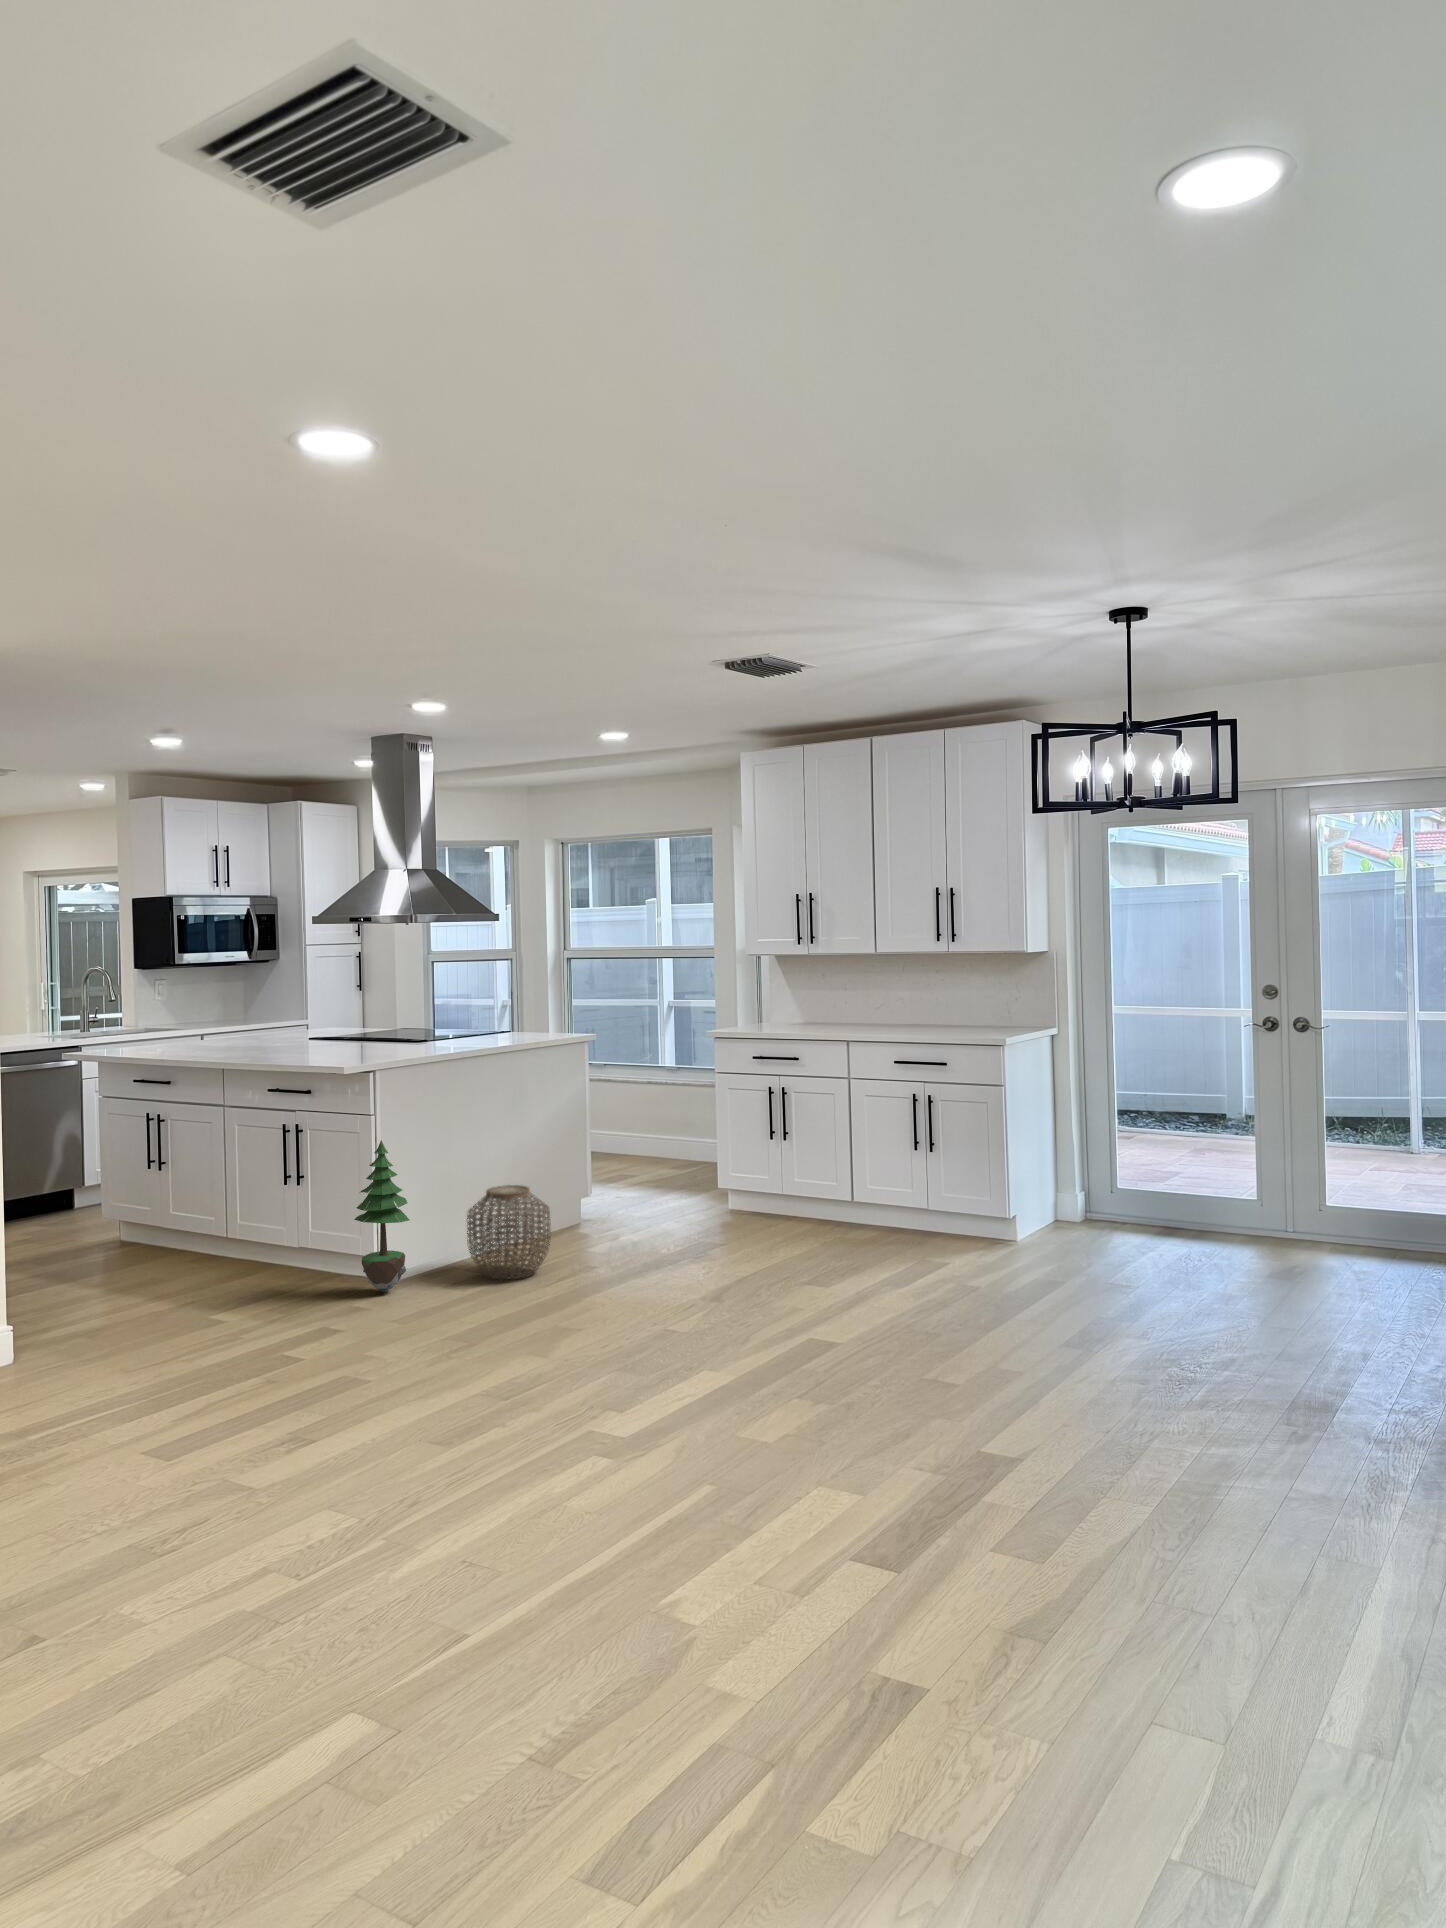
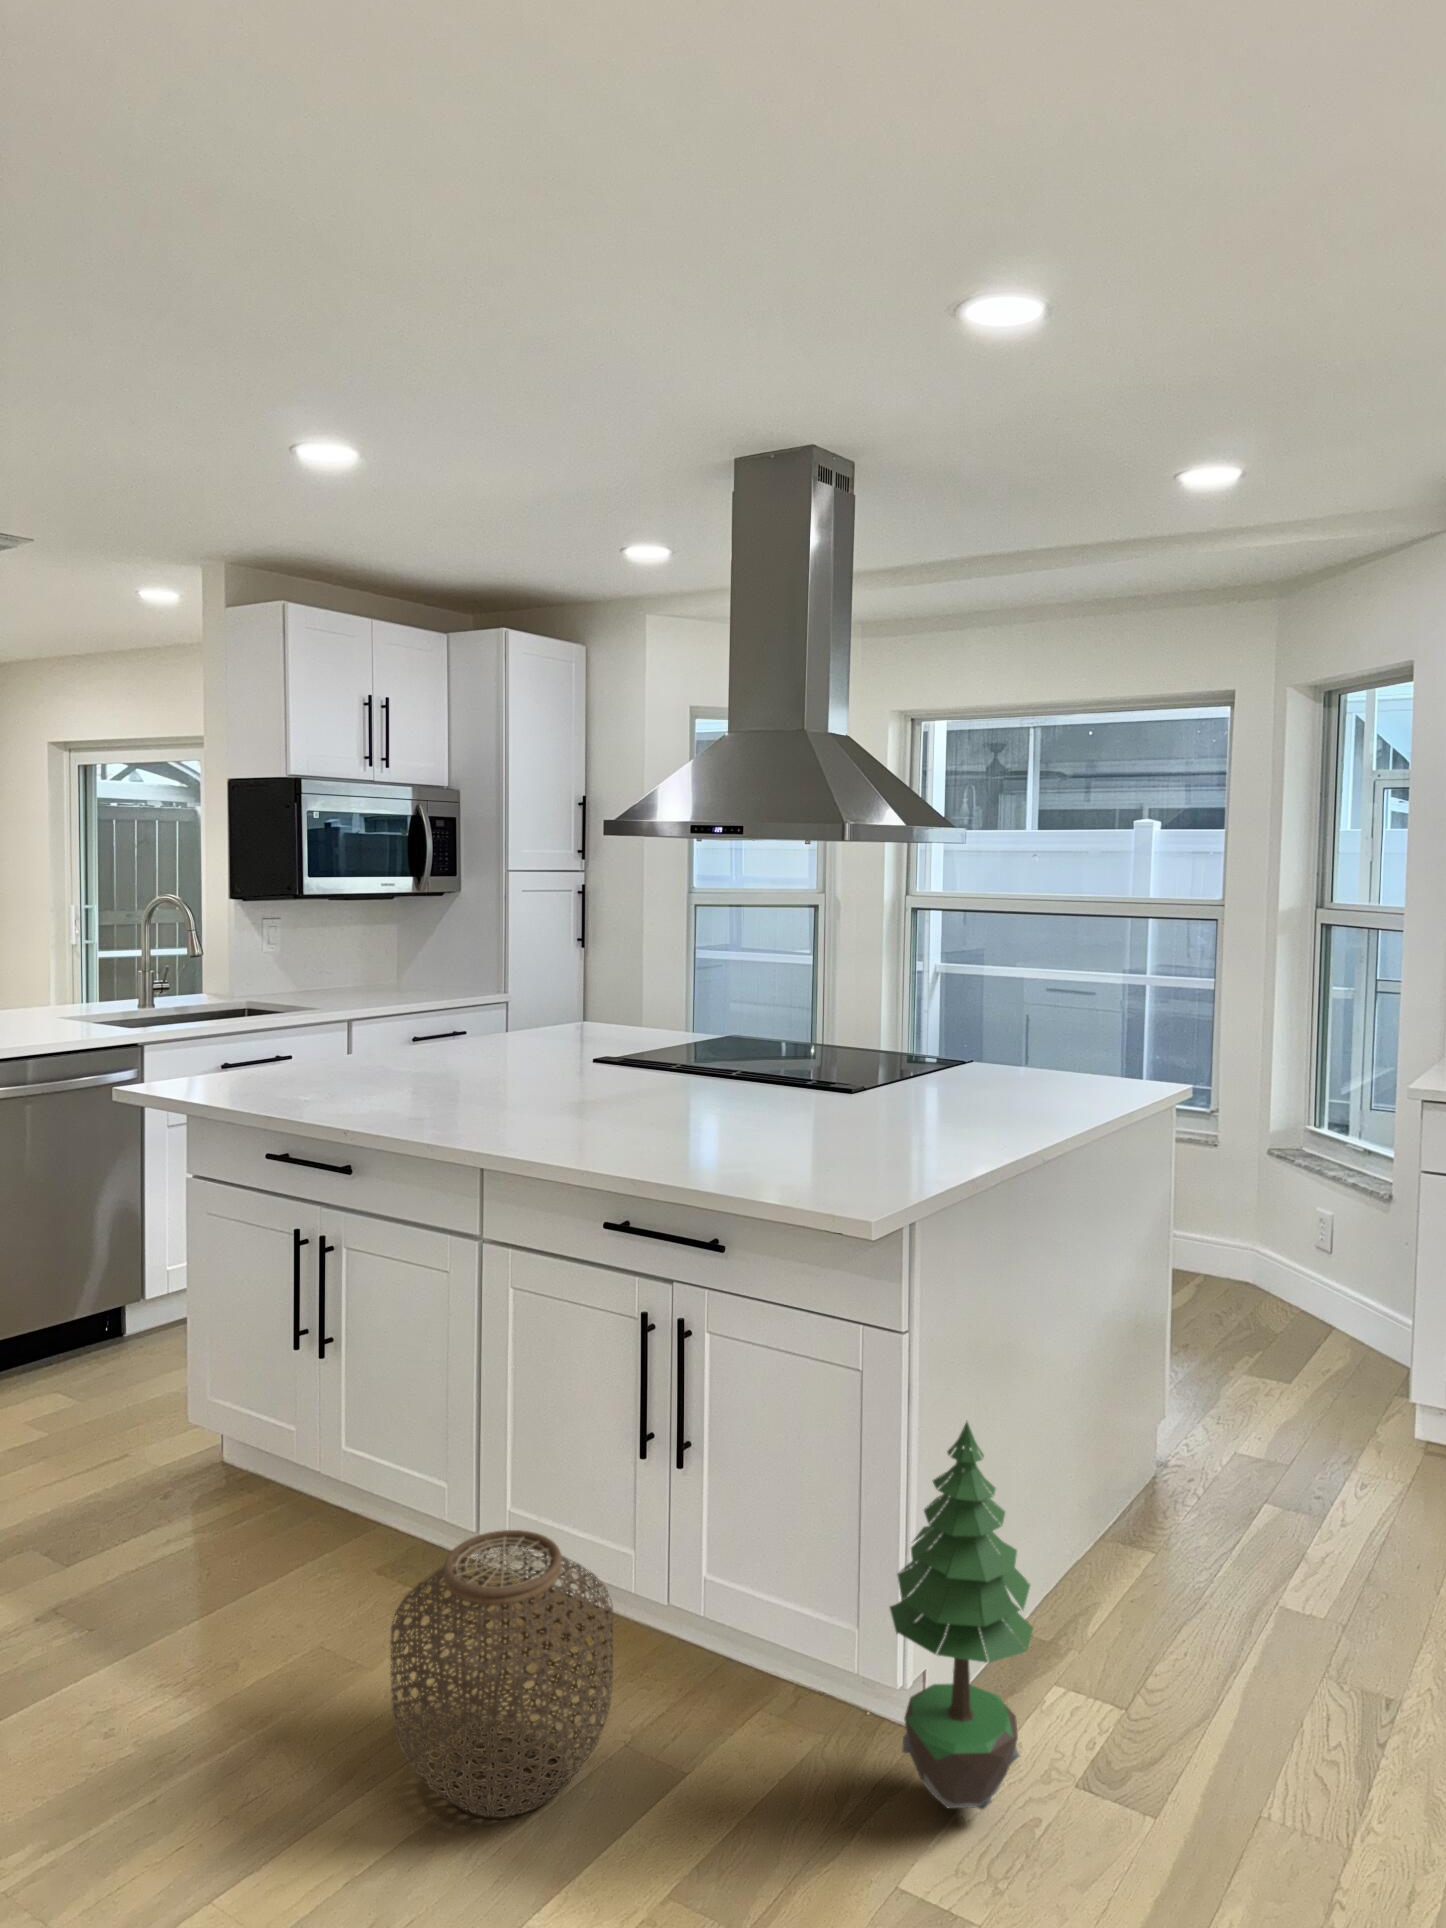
woven basket: present [467,1185,551,1280] -> present [390,1530,613,1817]

